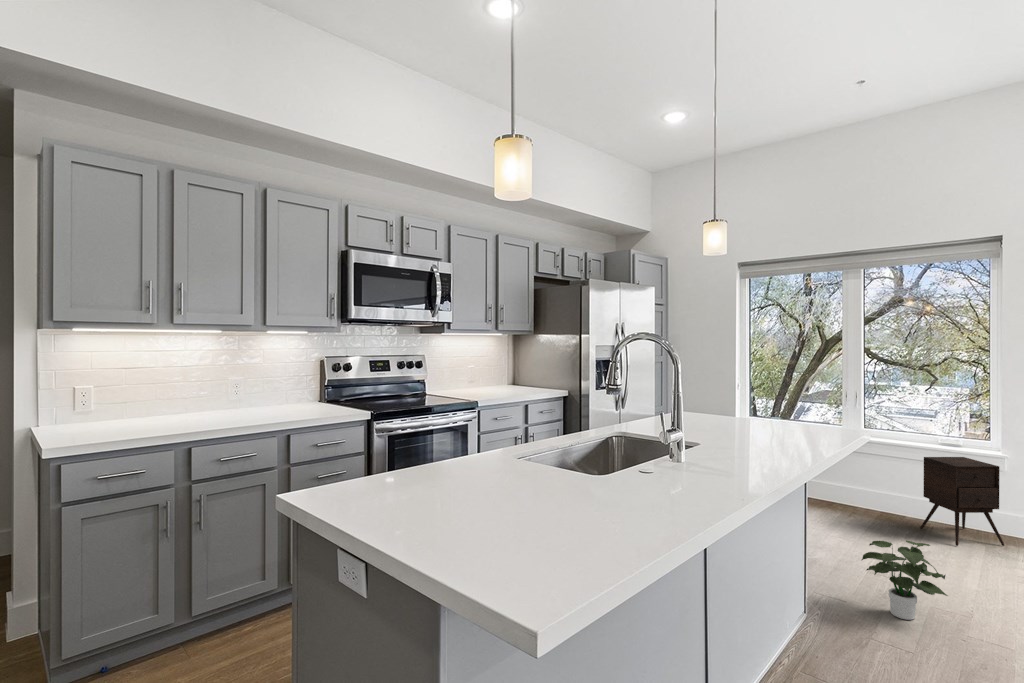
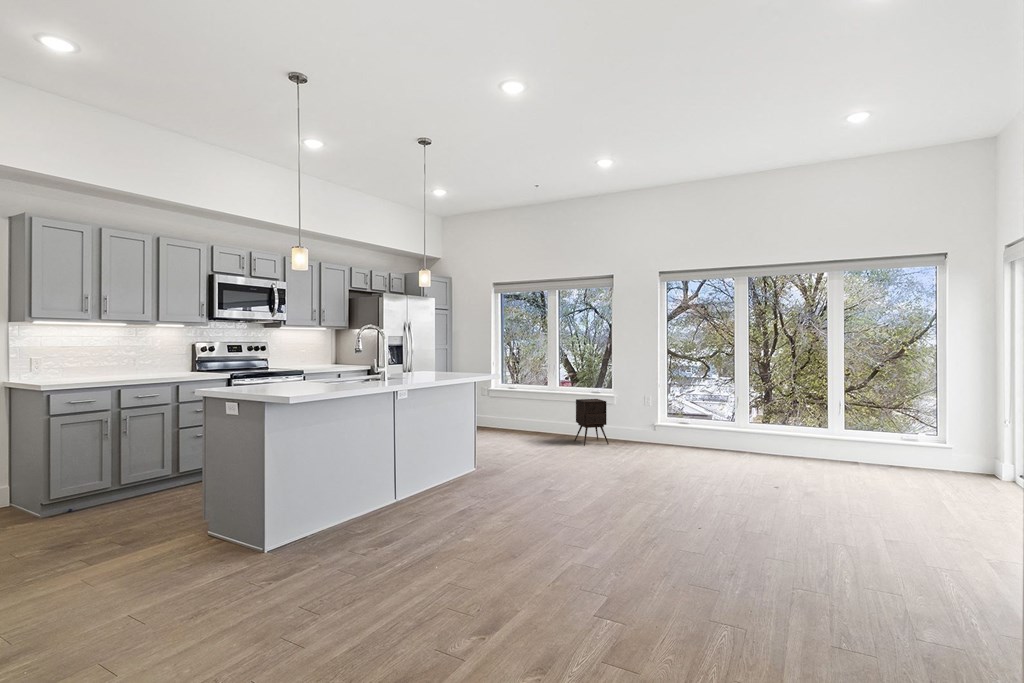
potted plant: present [862,540,948,620] -> none [507,431,542,469]

